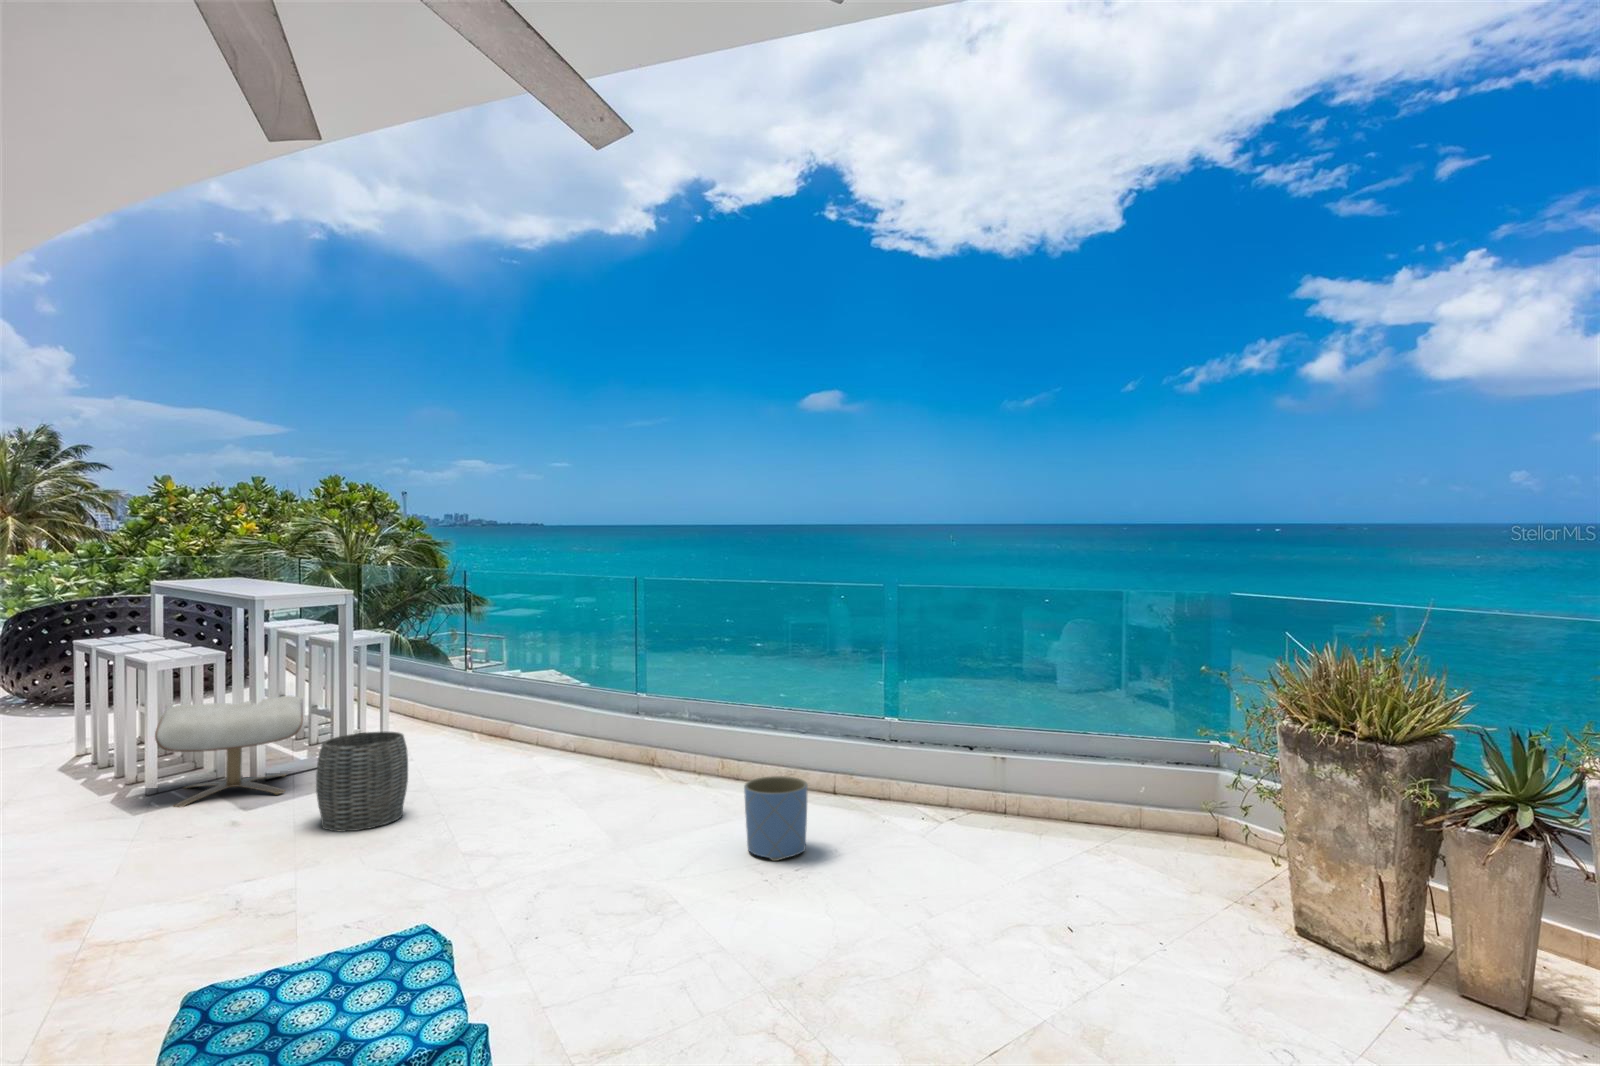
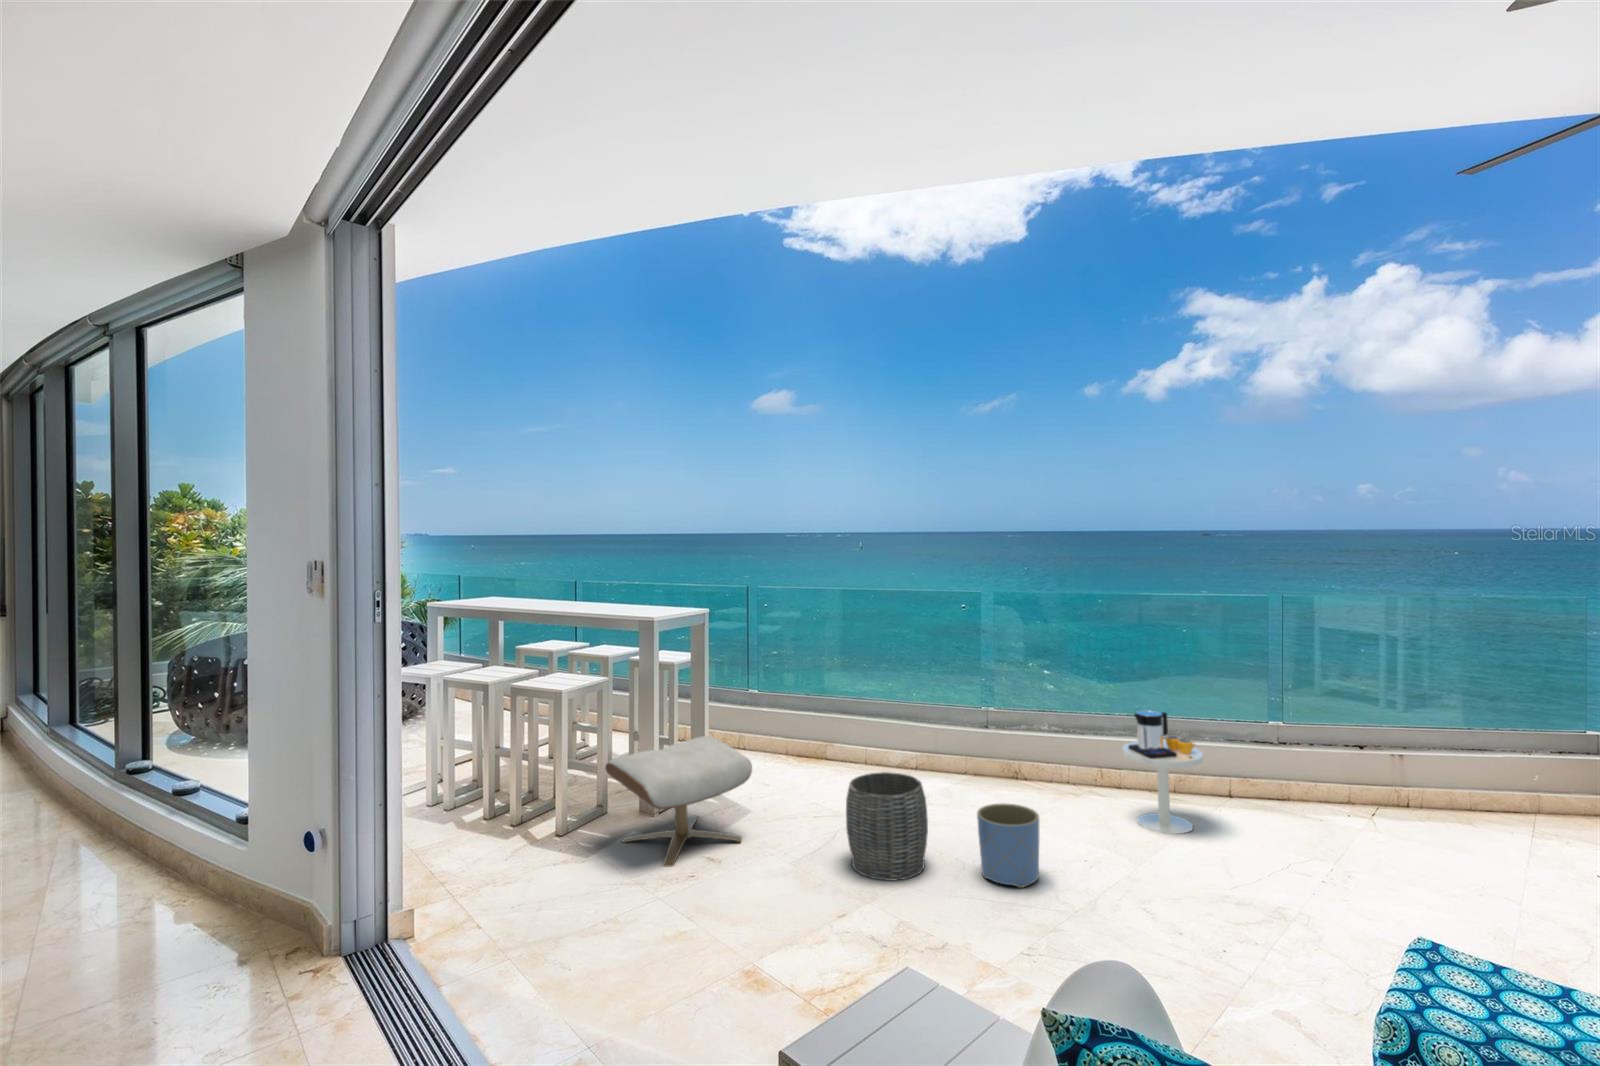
side table: none [664,688,741,819] -> present [1122,710,1204,834]
planter: present [744,776,808,861] -> present [977,803,1039,888]

